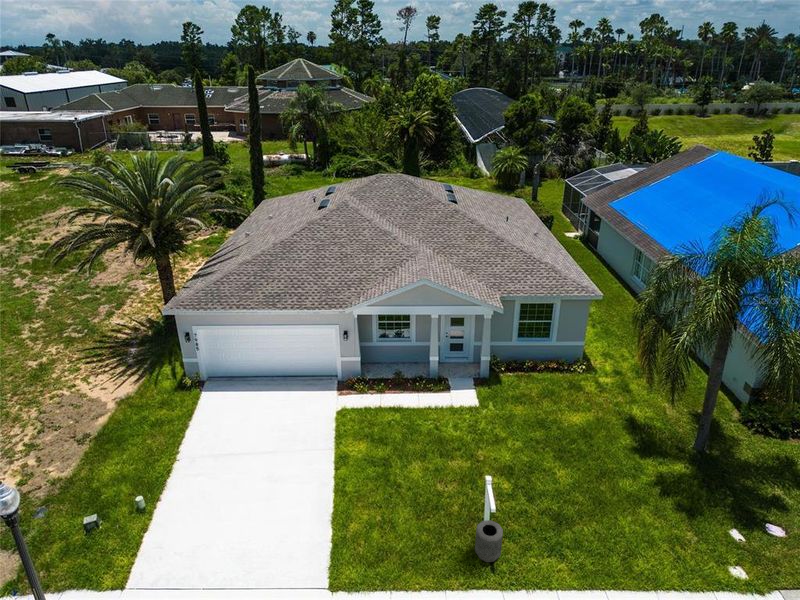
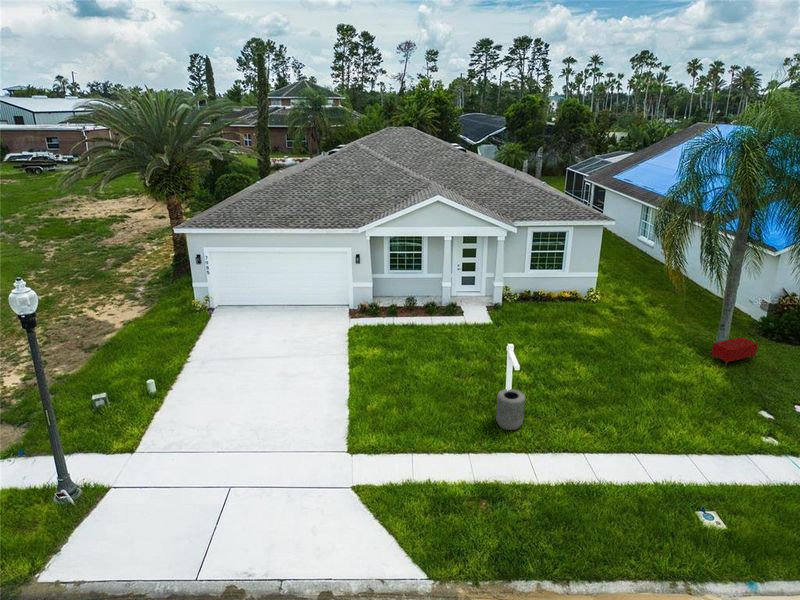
bench: none [689,438,735,471] -> present [712,337,758,366]

